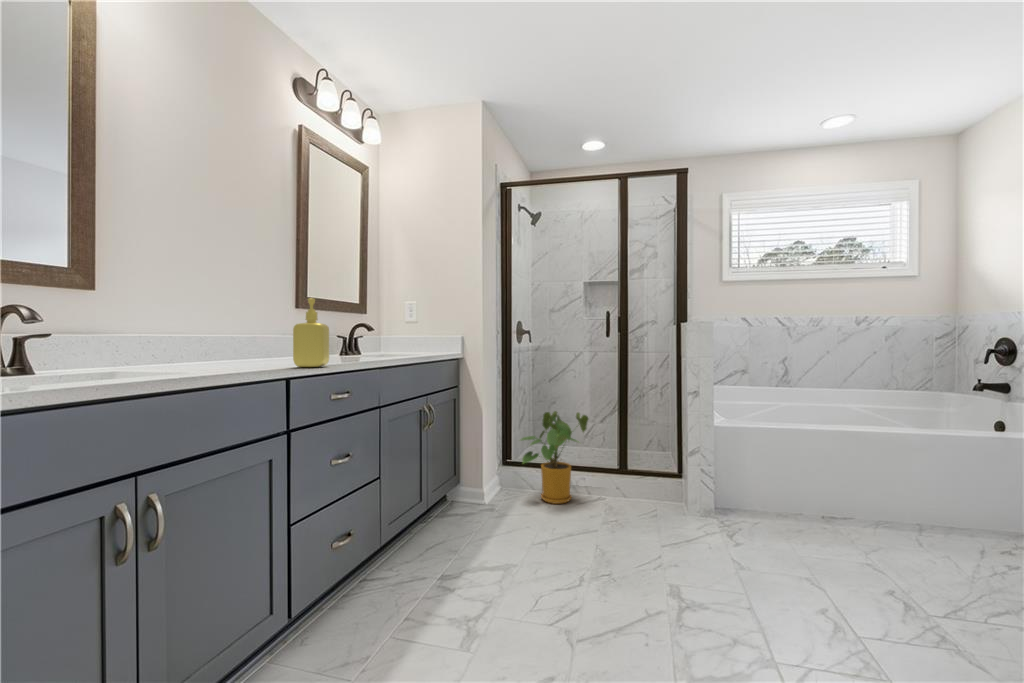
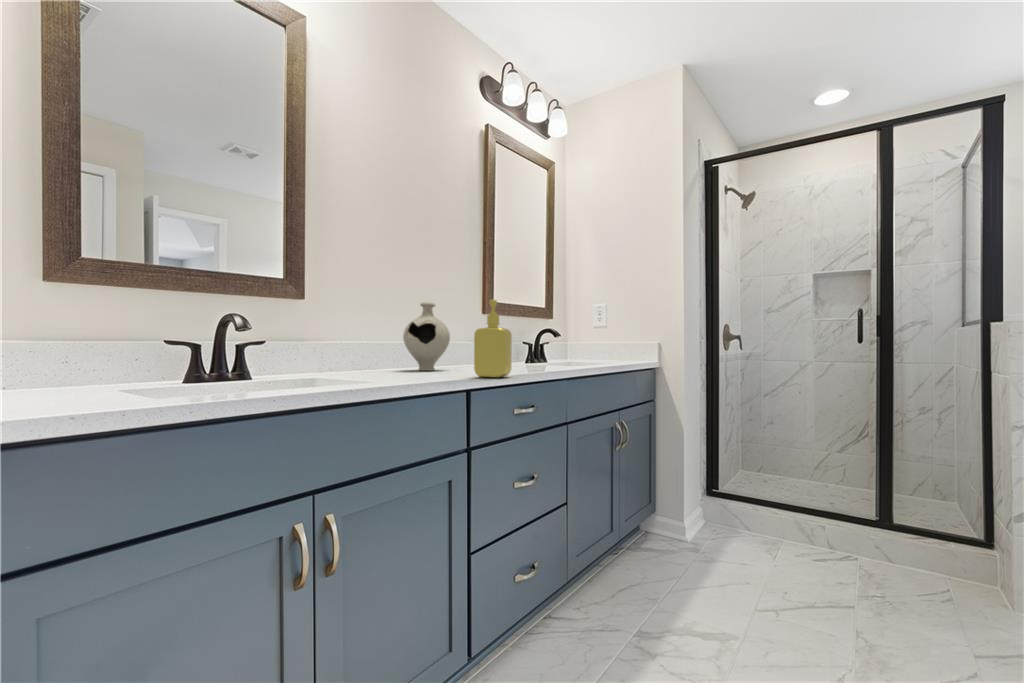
decorative vase: none [213,297,265,364] -> present [403,302,450,371]
house plant: present [521,411,588,504] -> none [729,438,831,561]

